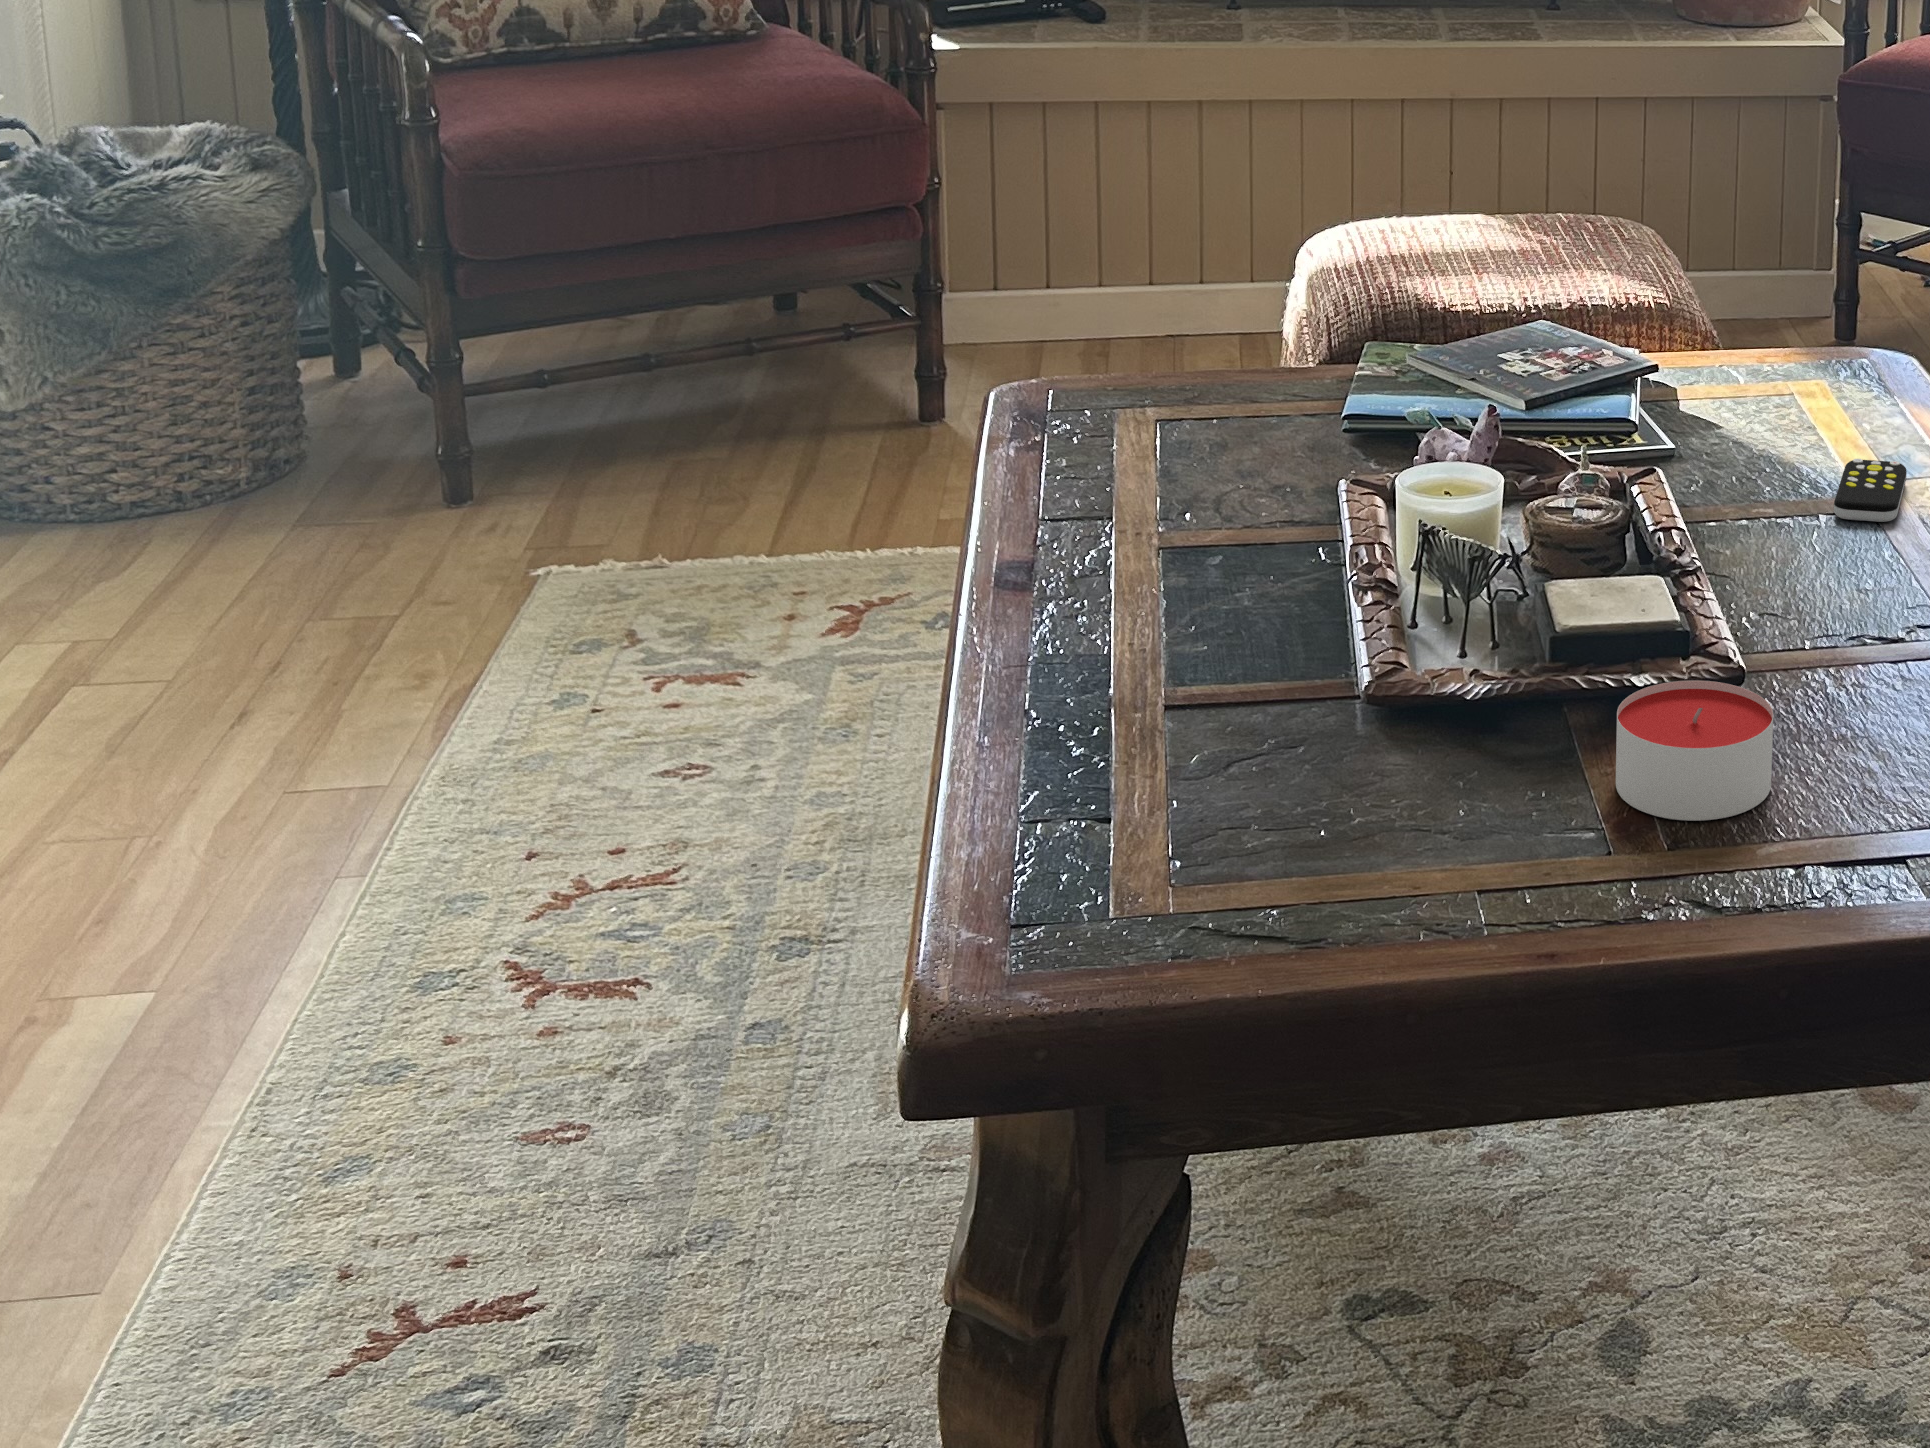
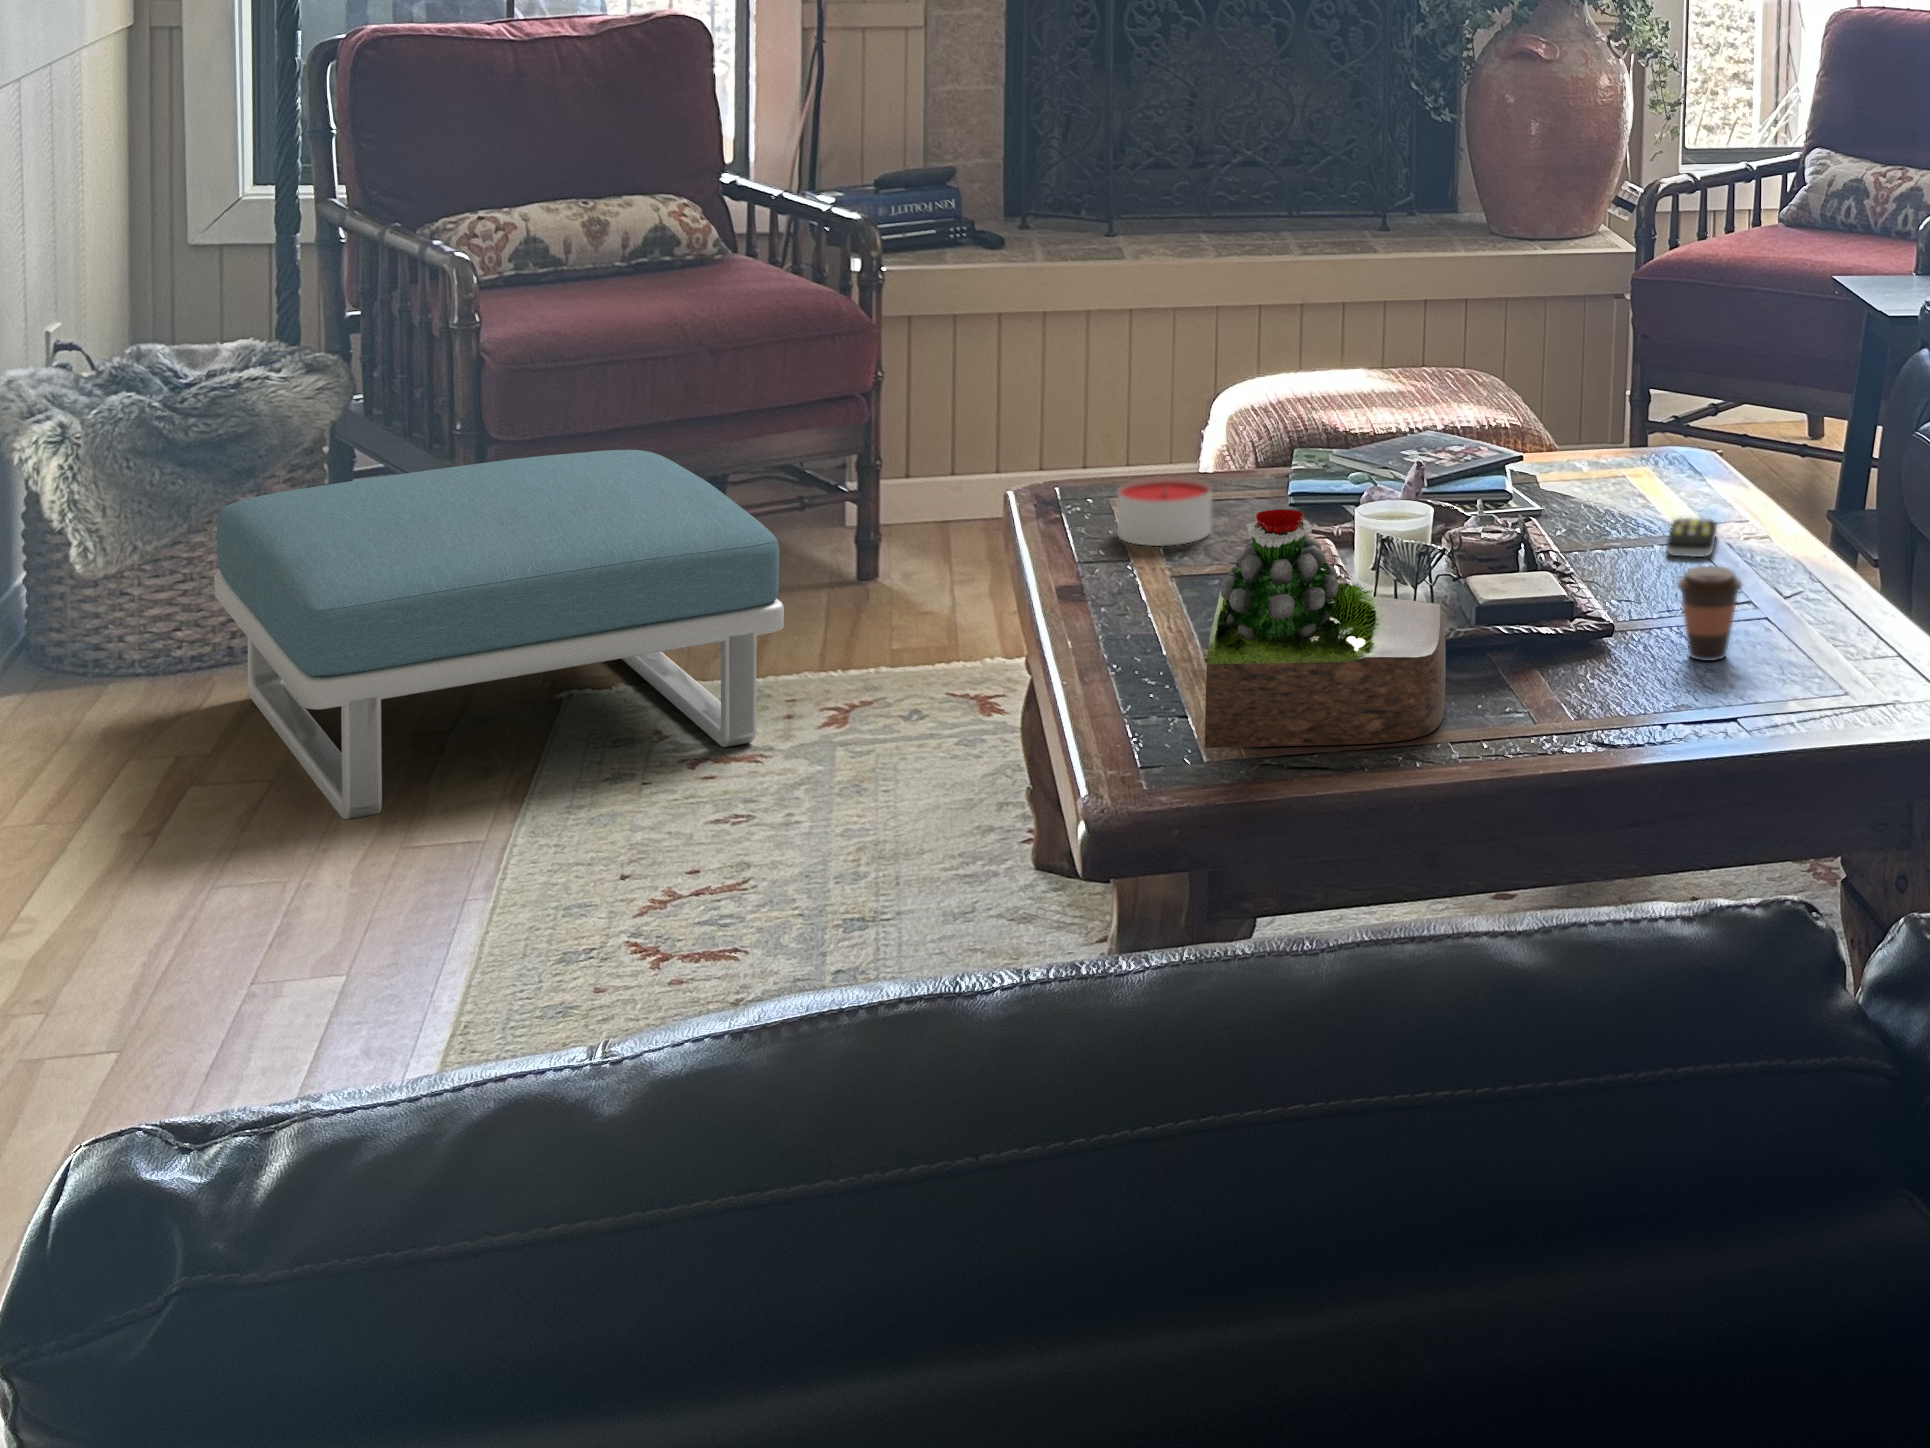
footstool: none [118,274,768,745] -> present [215,450,784,819]
succulent plant: none [1122,504,1492,858] -> present [1205,509,1446,748]
coffee cup: none [1829,577,1924,714] -> present [1678,566,1742,661]
candle: present [1616,681,1773,821] -> present [1117,477,1212,546]

